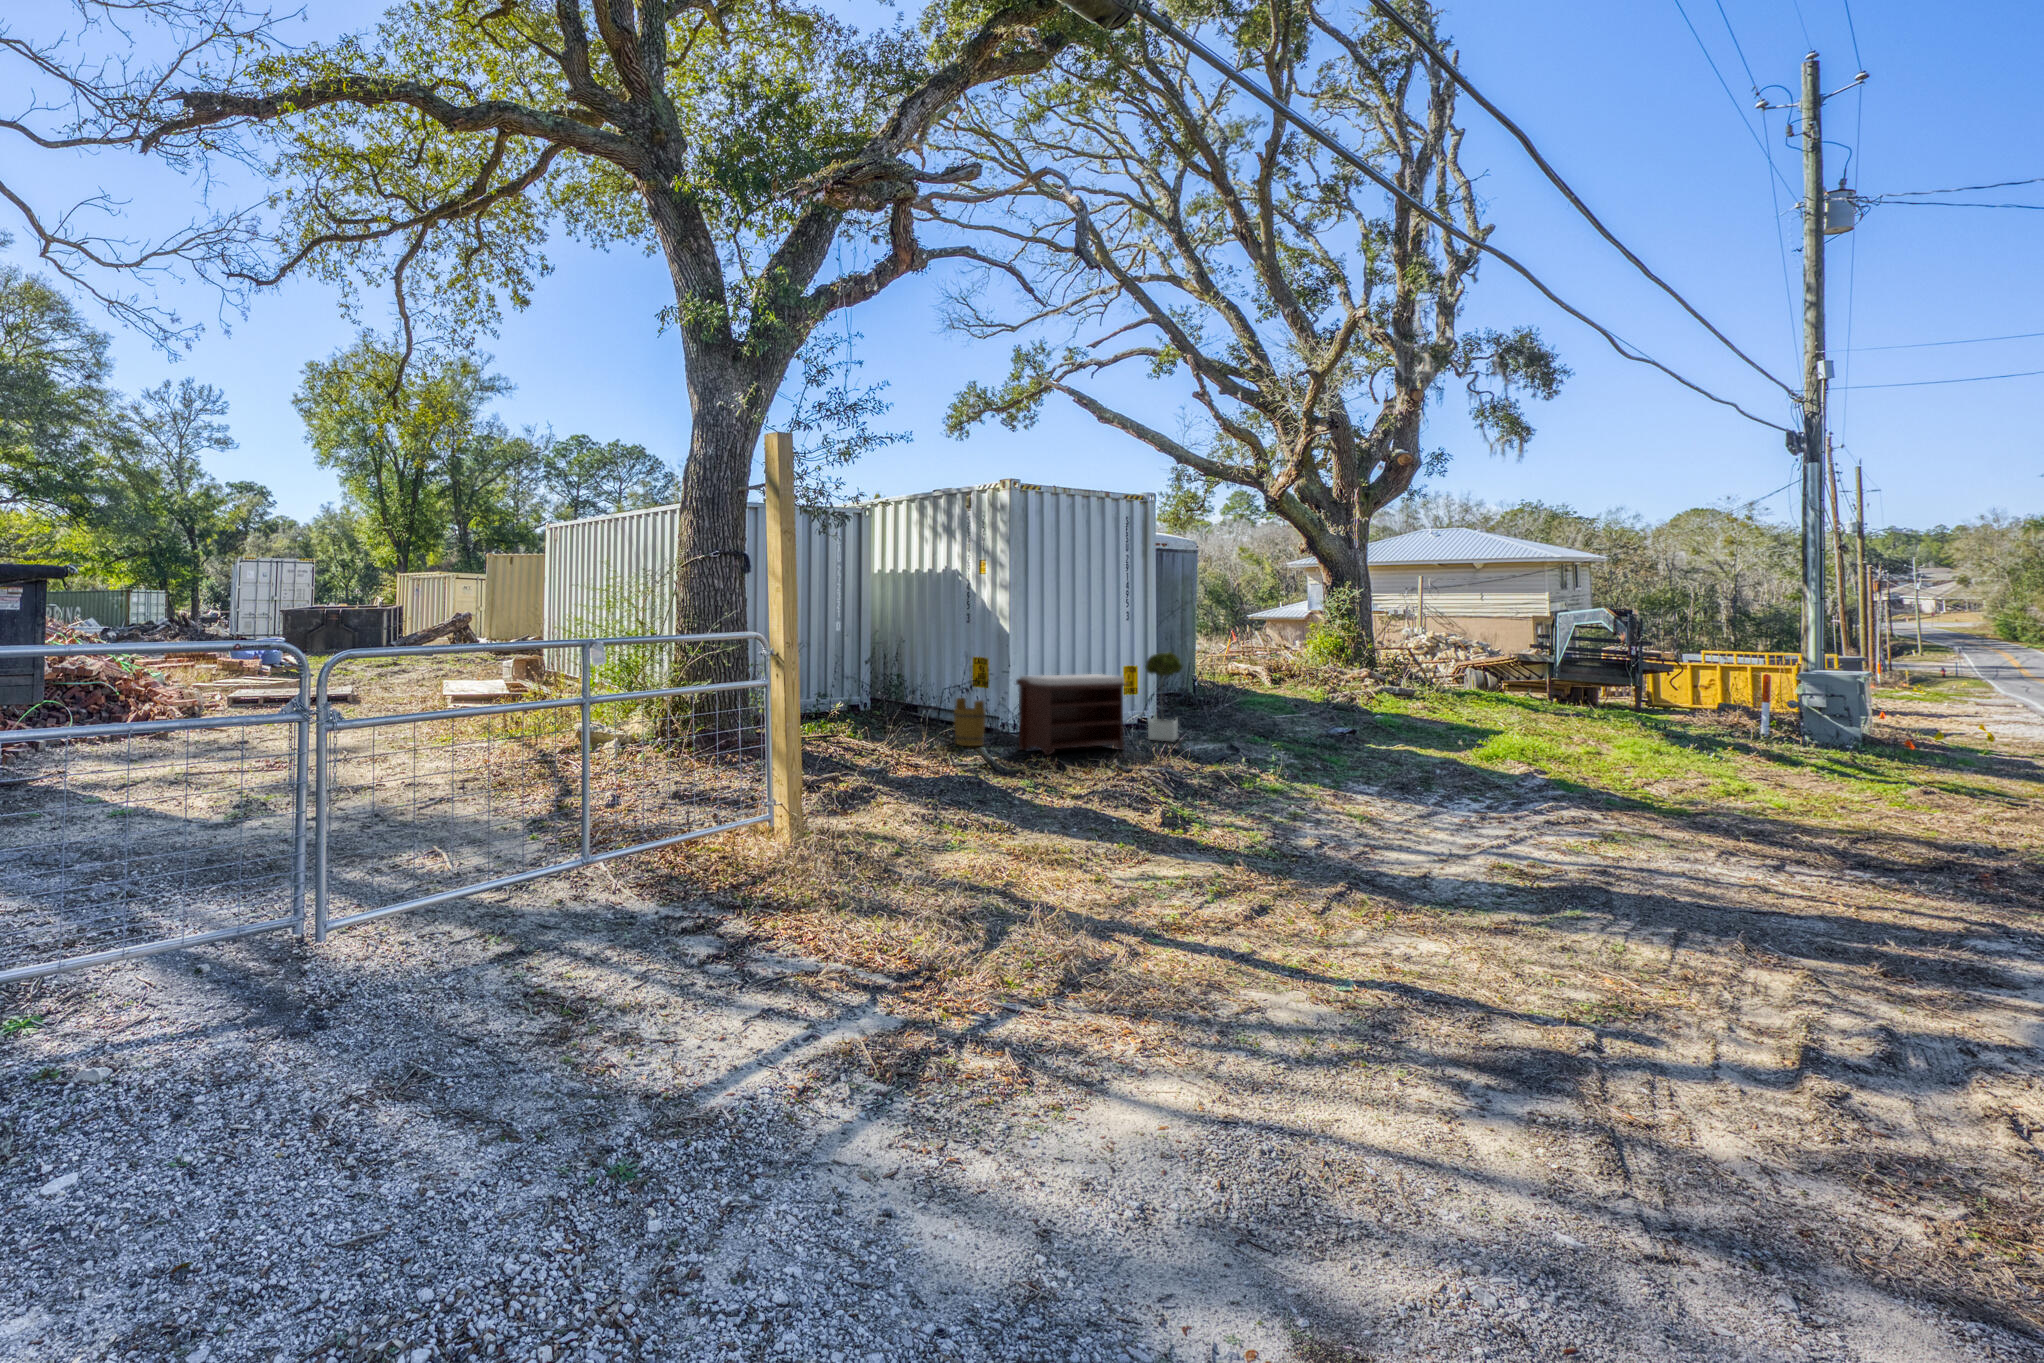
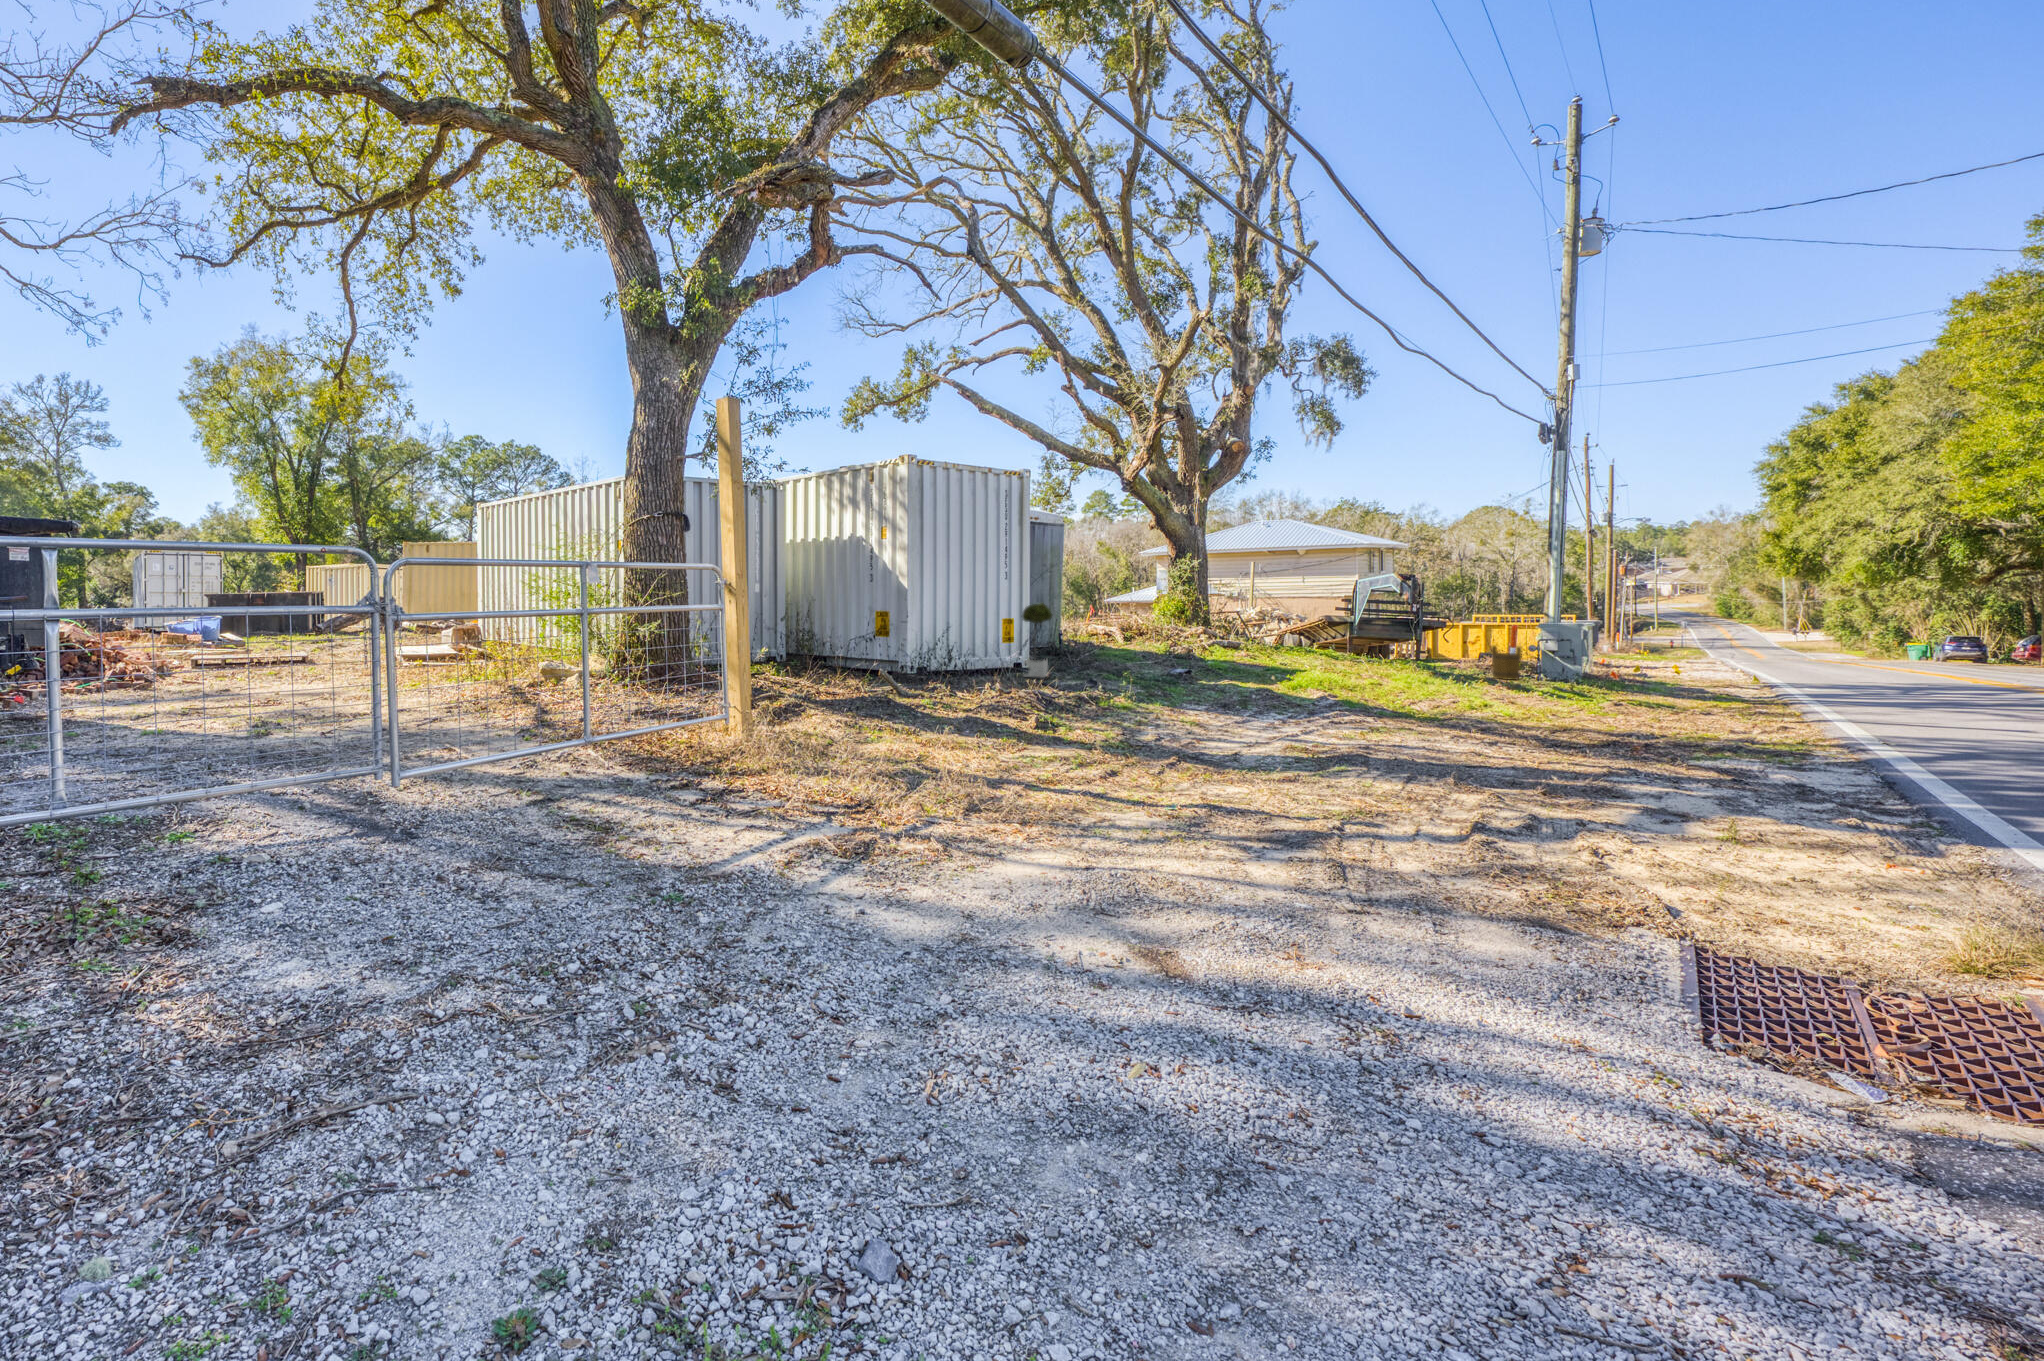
bench: present [1016,674,1127,755] -> none [915,621,1008,687]
bucket: present [954,698,986,746] -> present [1491,646,1522,680]

